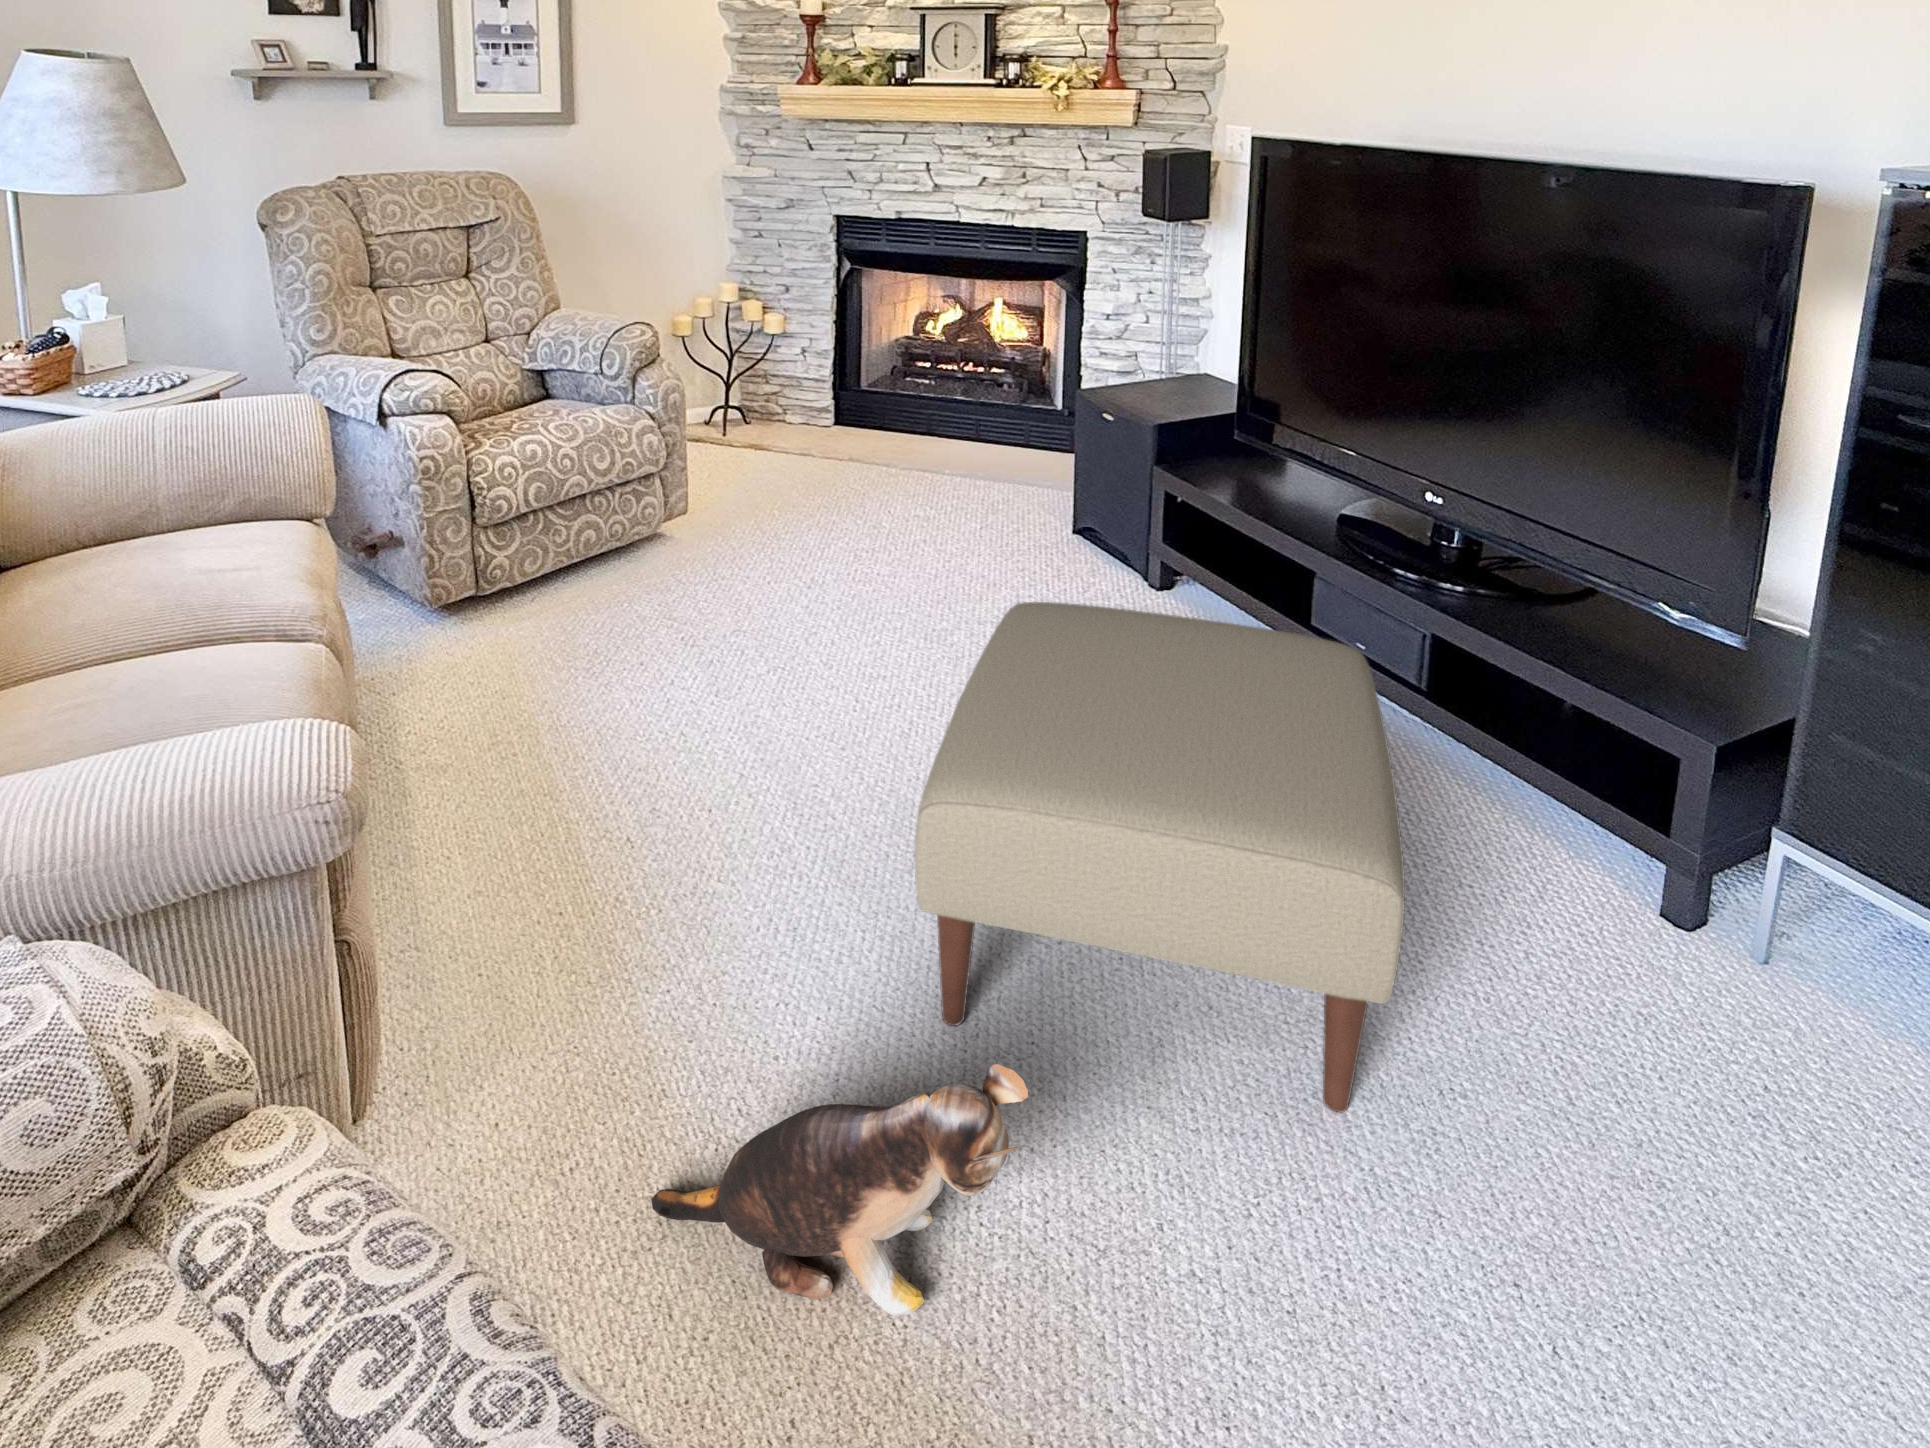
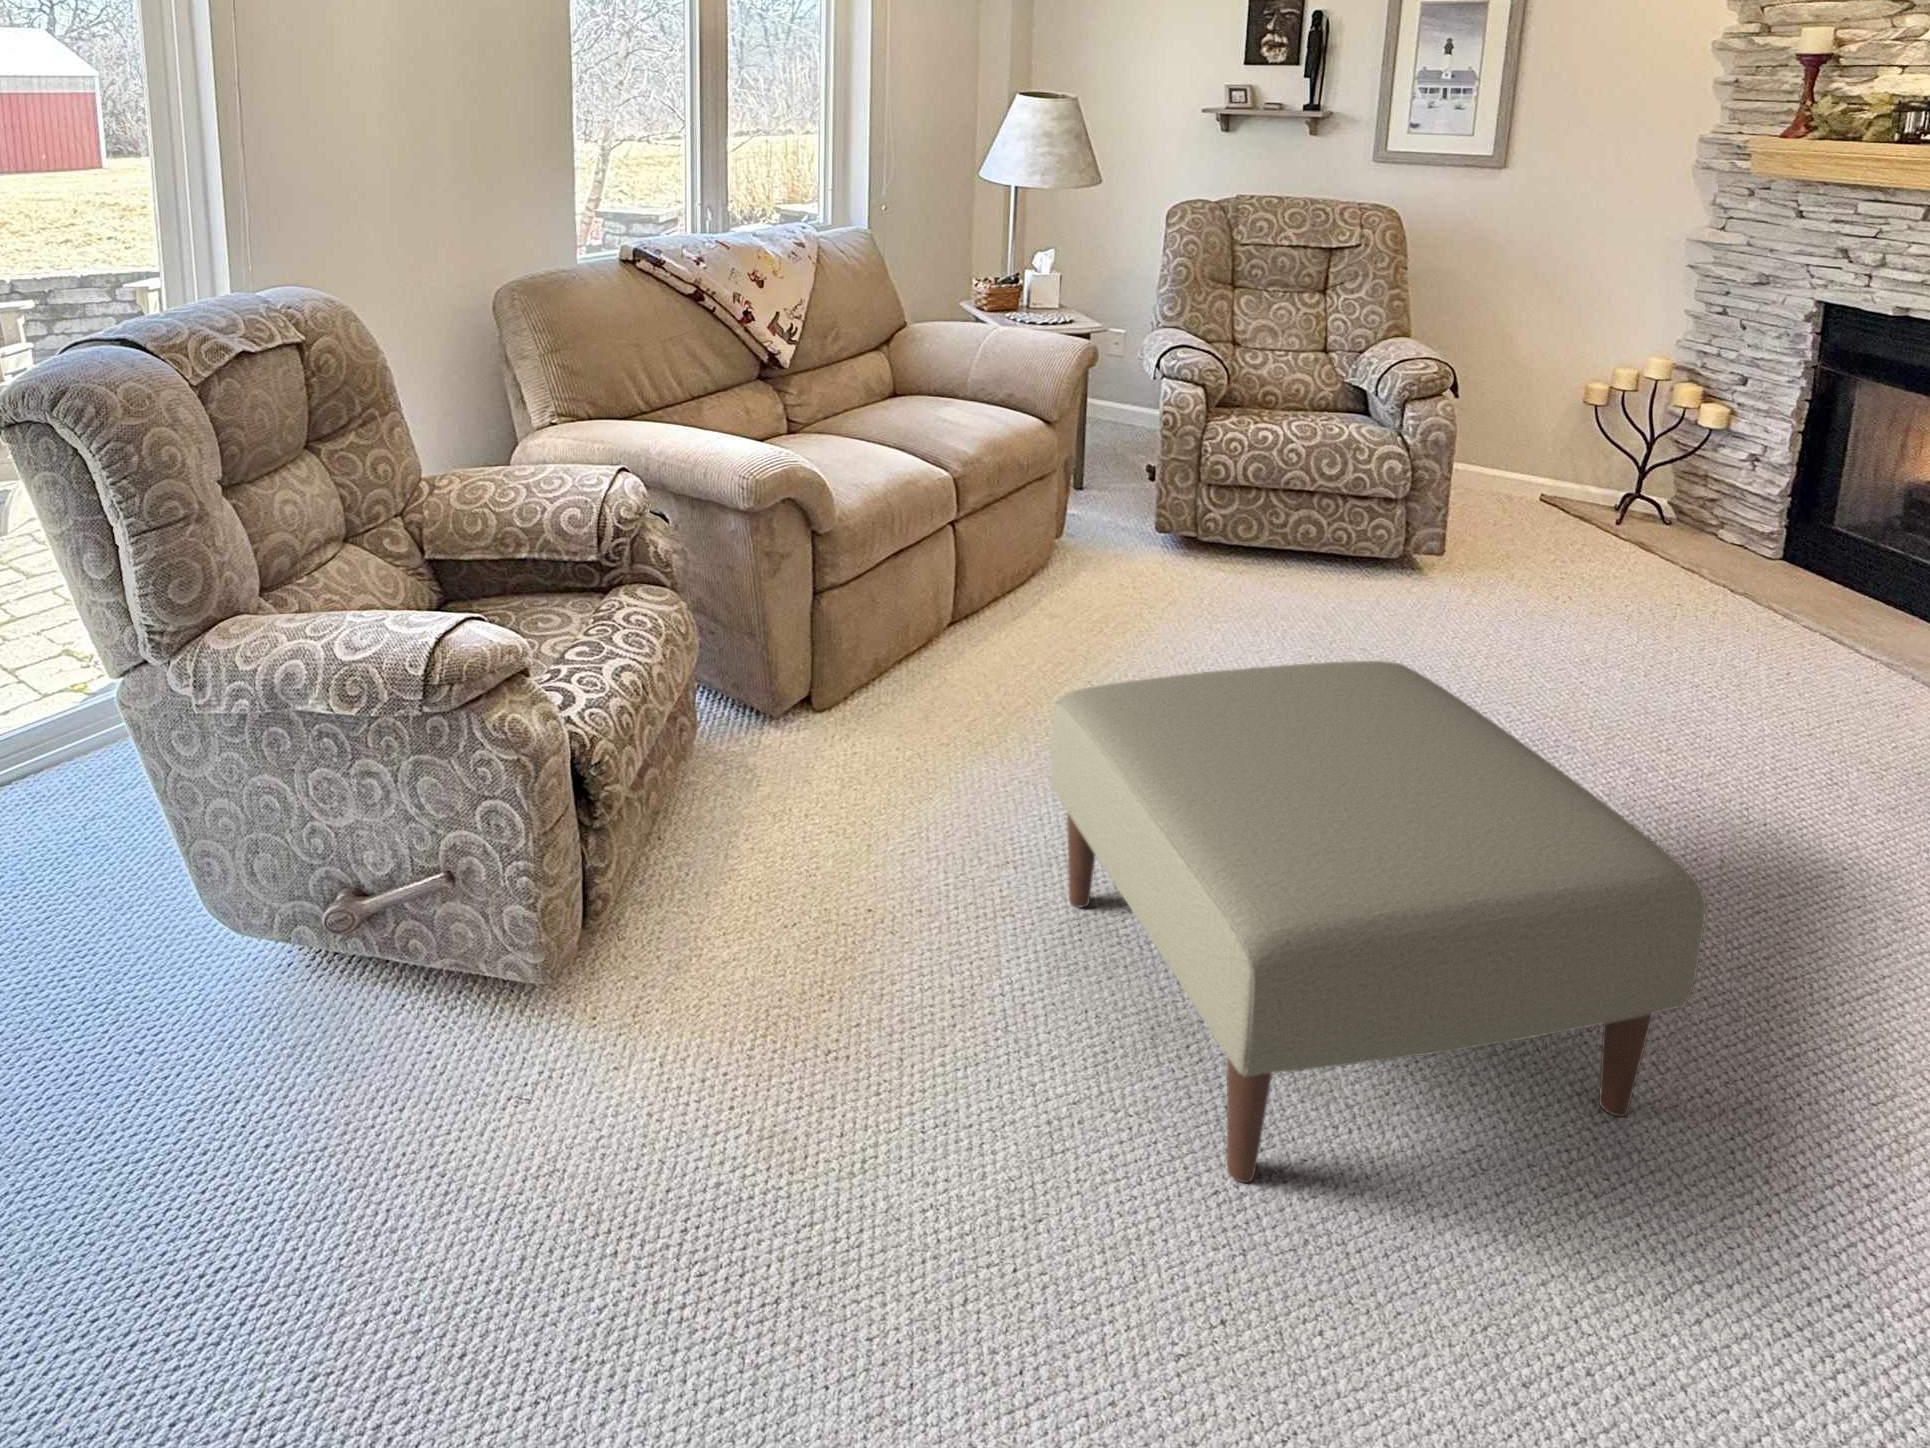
plush toy: present [651,1064,1028,1315] -> none [802,806,909,957]

